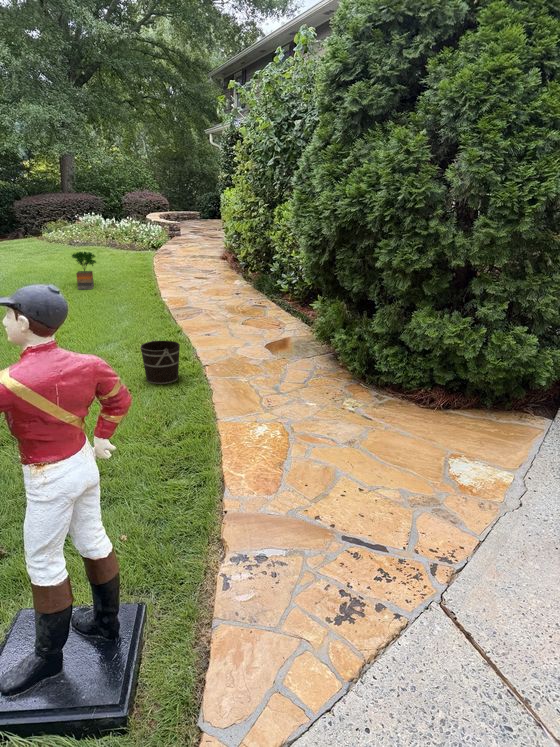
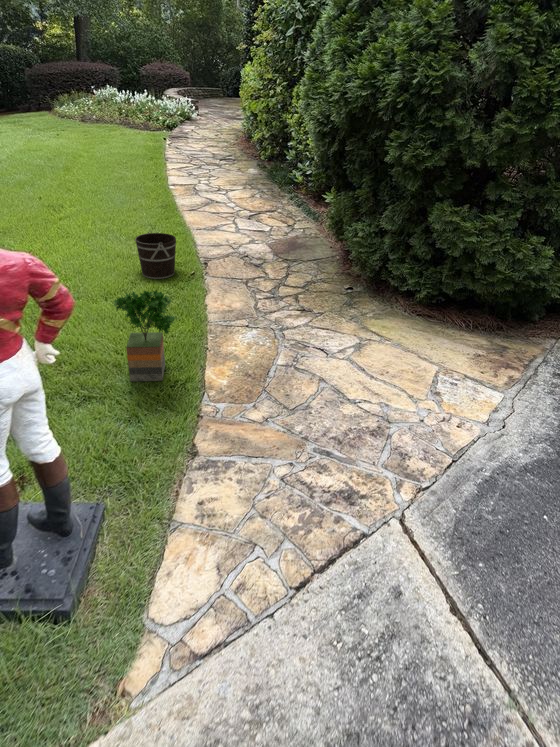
potted tree: present [72,252,96,289] -> present [114,291,175,381]

